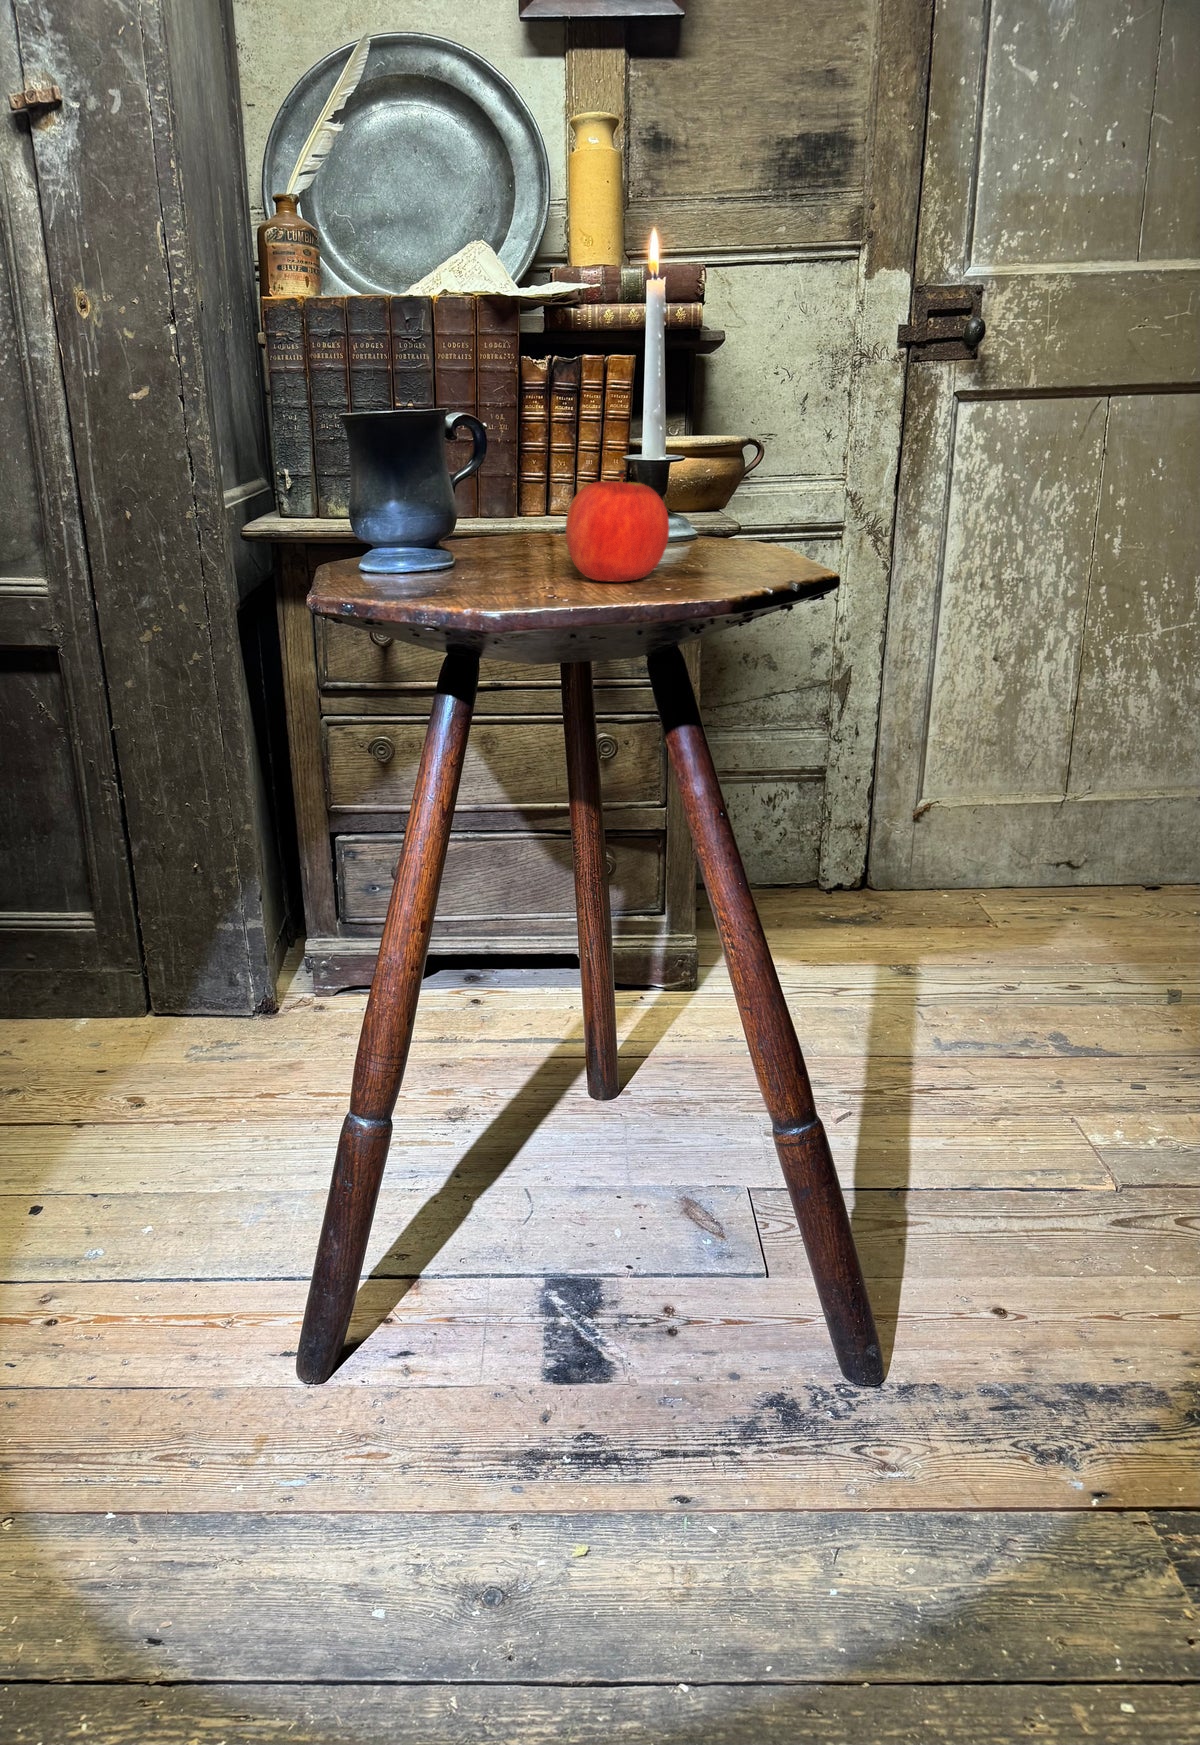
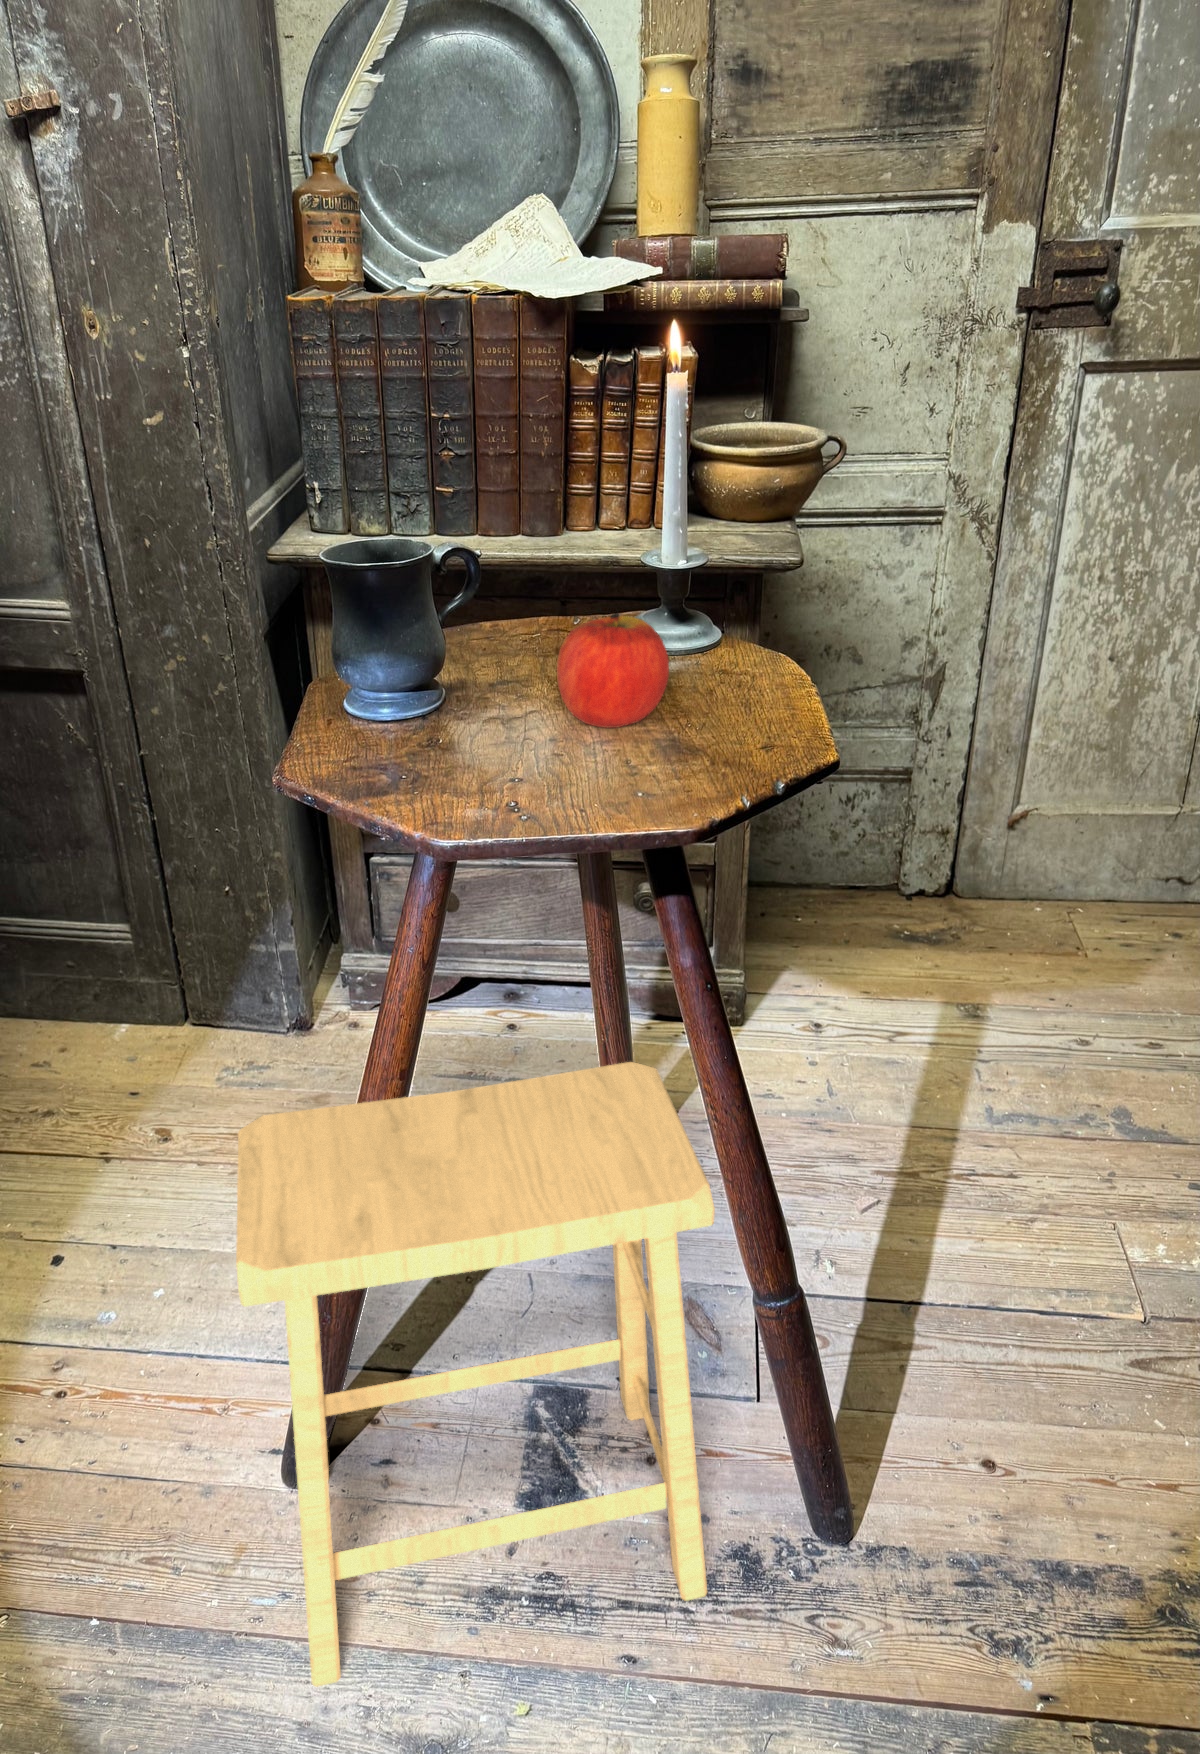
footstool: none [276,890,763,1552] -> present [236,1062,715,1687]

